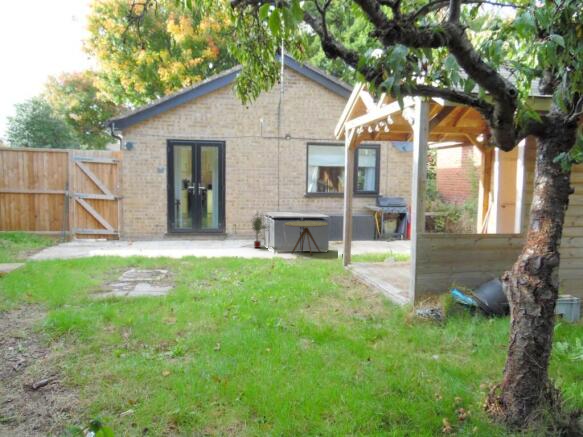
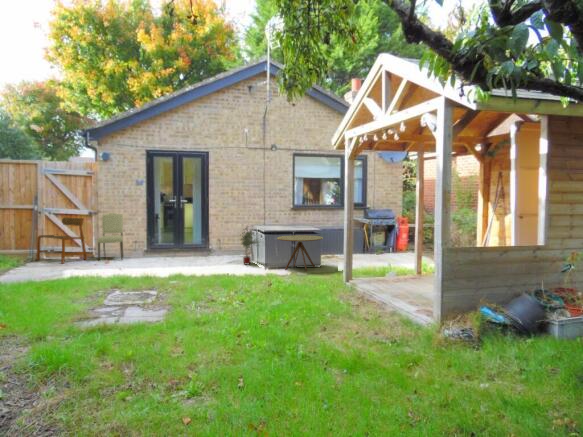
chair: none [122,198,146,242] -> present [98,213,123,261]
bench: none [68,201,113,244] -> present [37,218,87,264]

